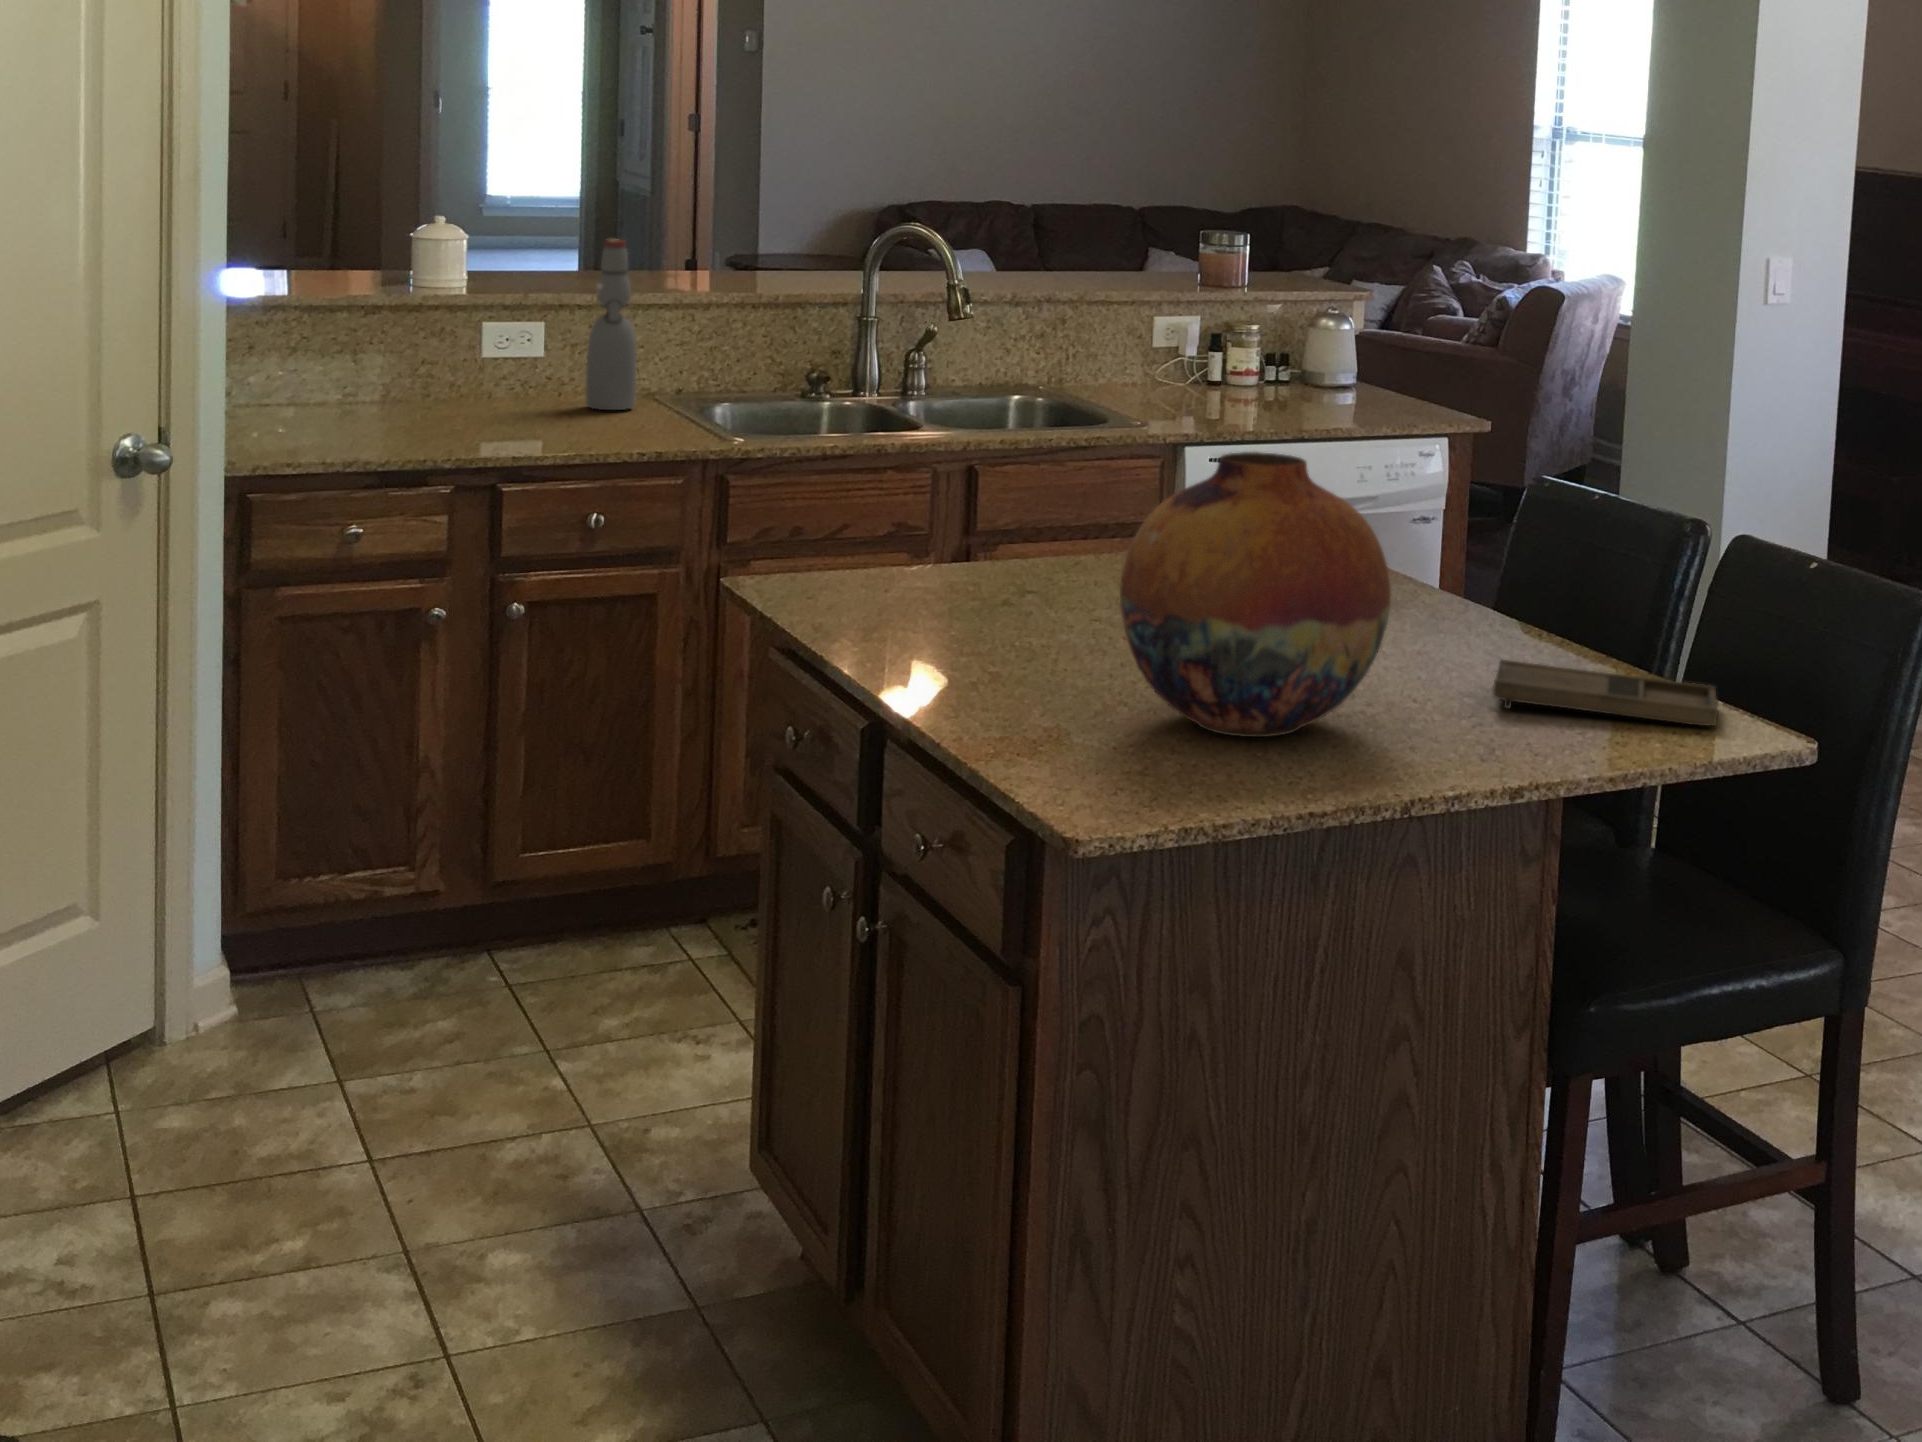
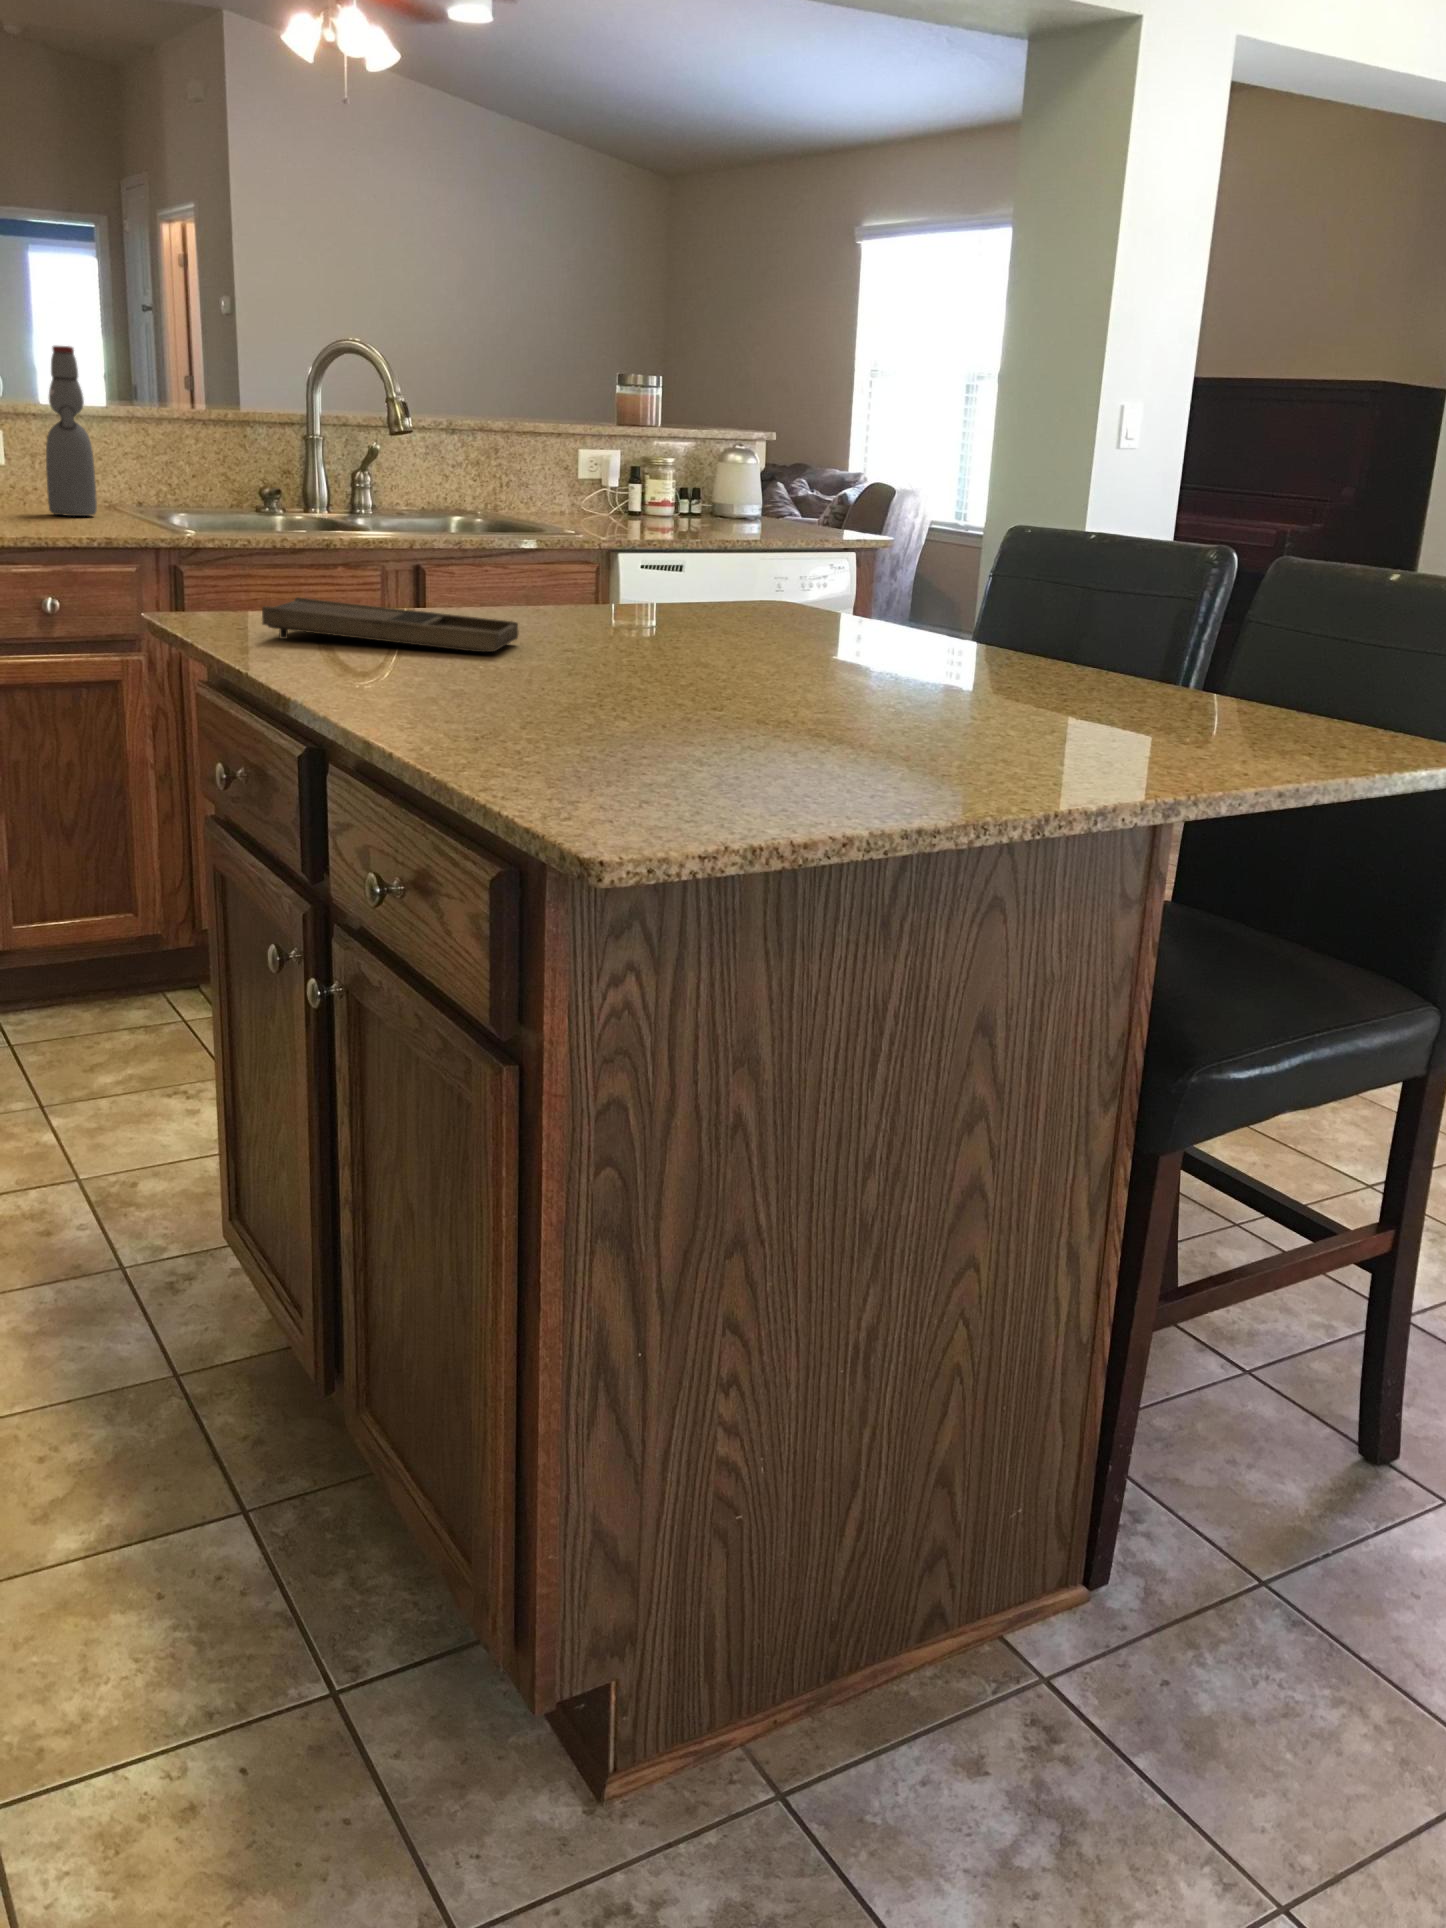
vase: present [1120,452,1391,737] -> none [618,372,971,746]
tray: present [1493,660,1718,726] -> present [262,597,518,652]

